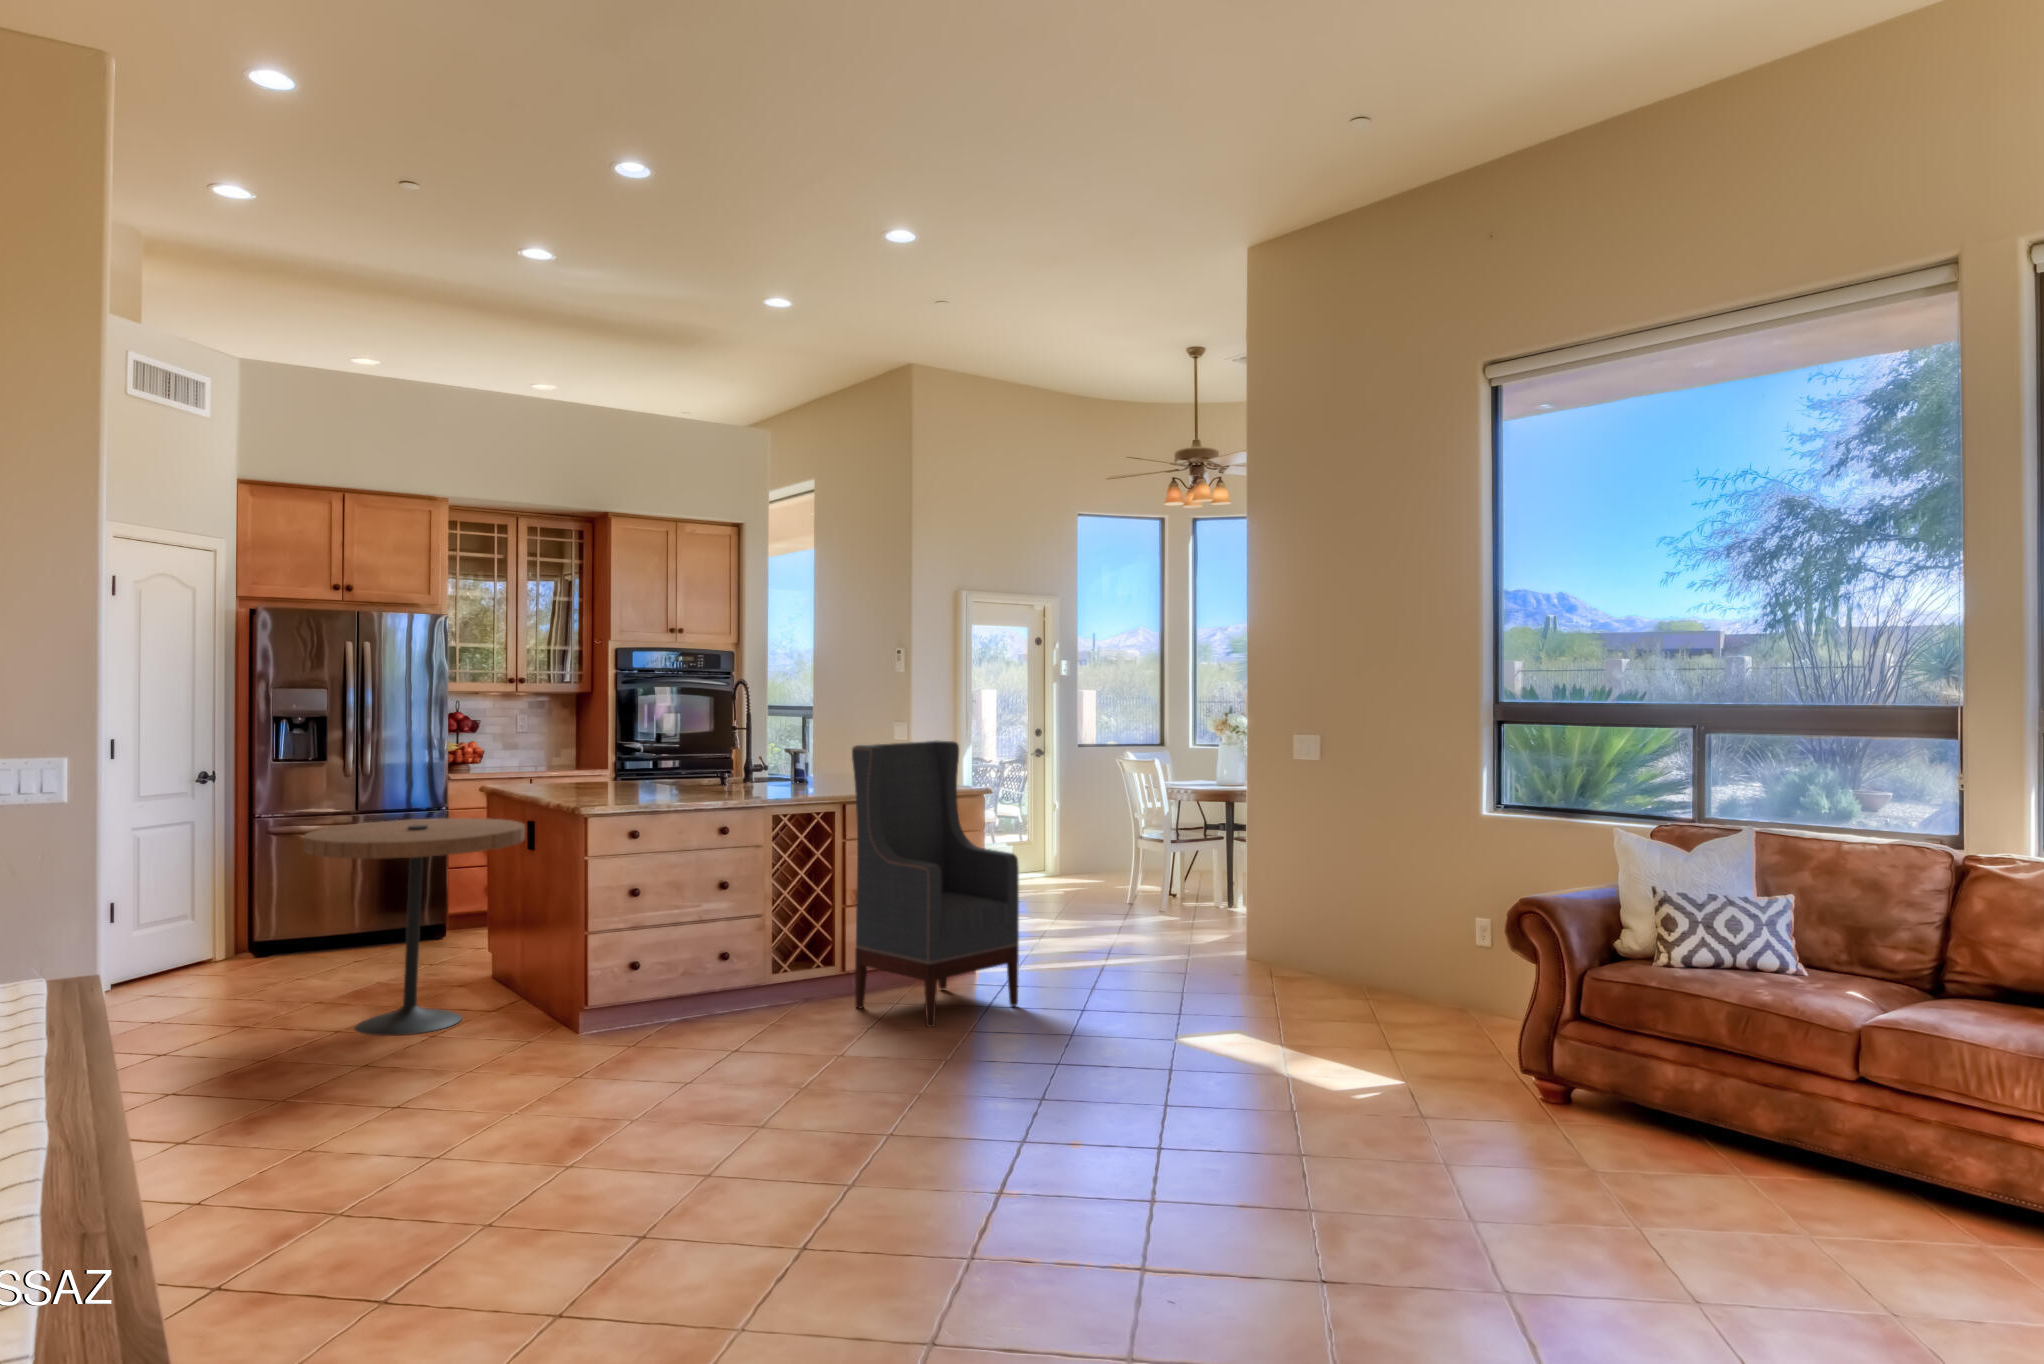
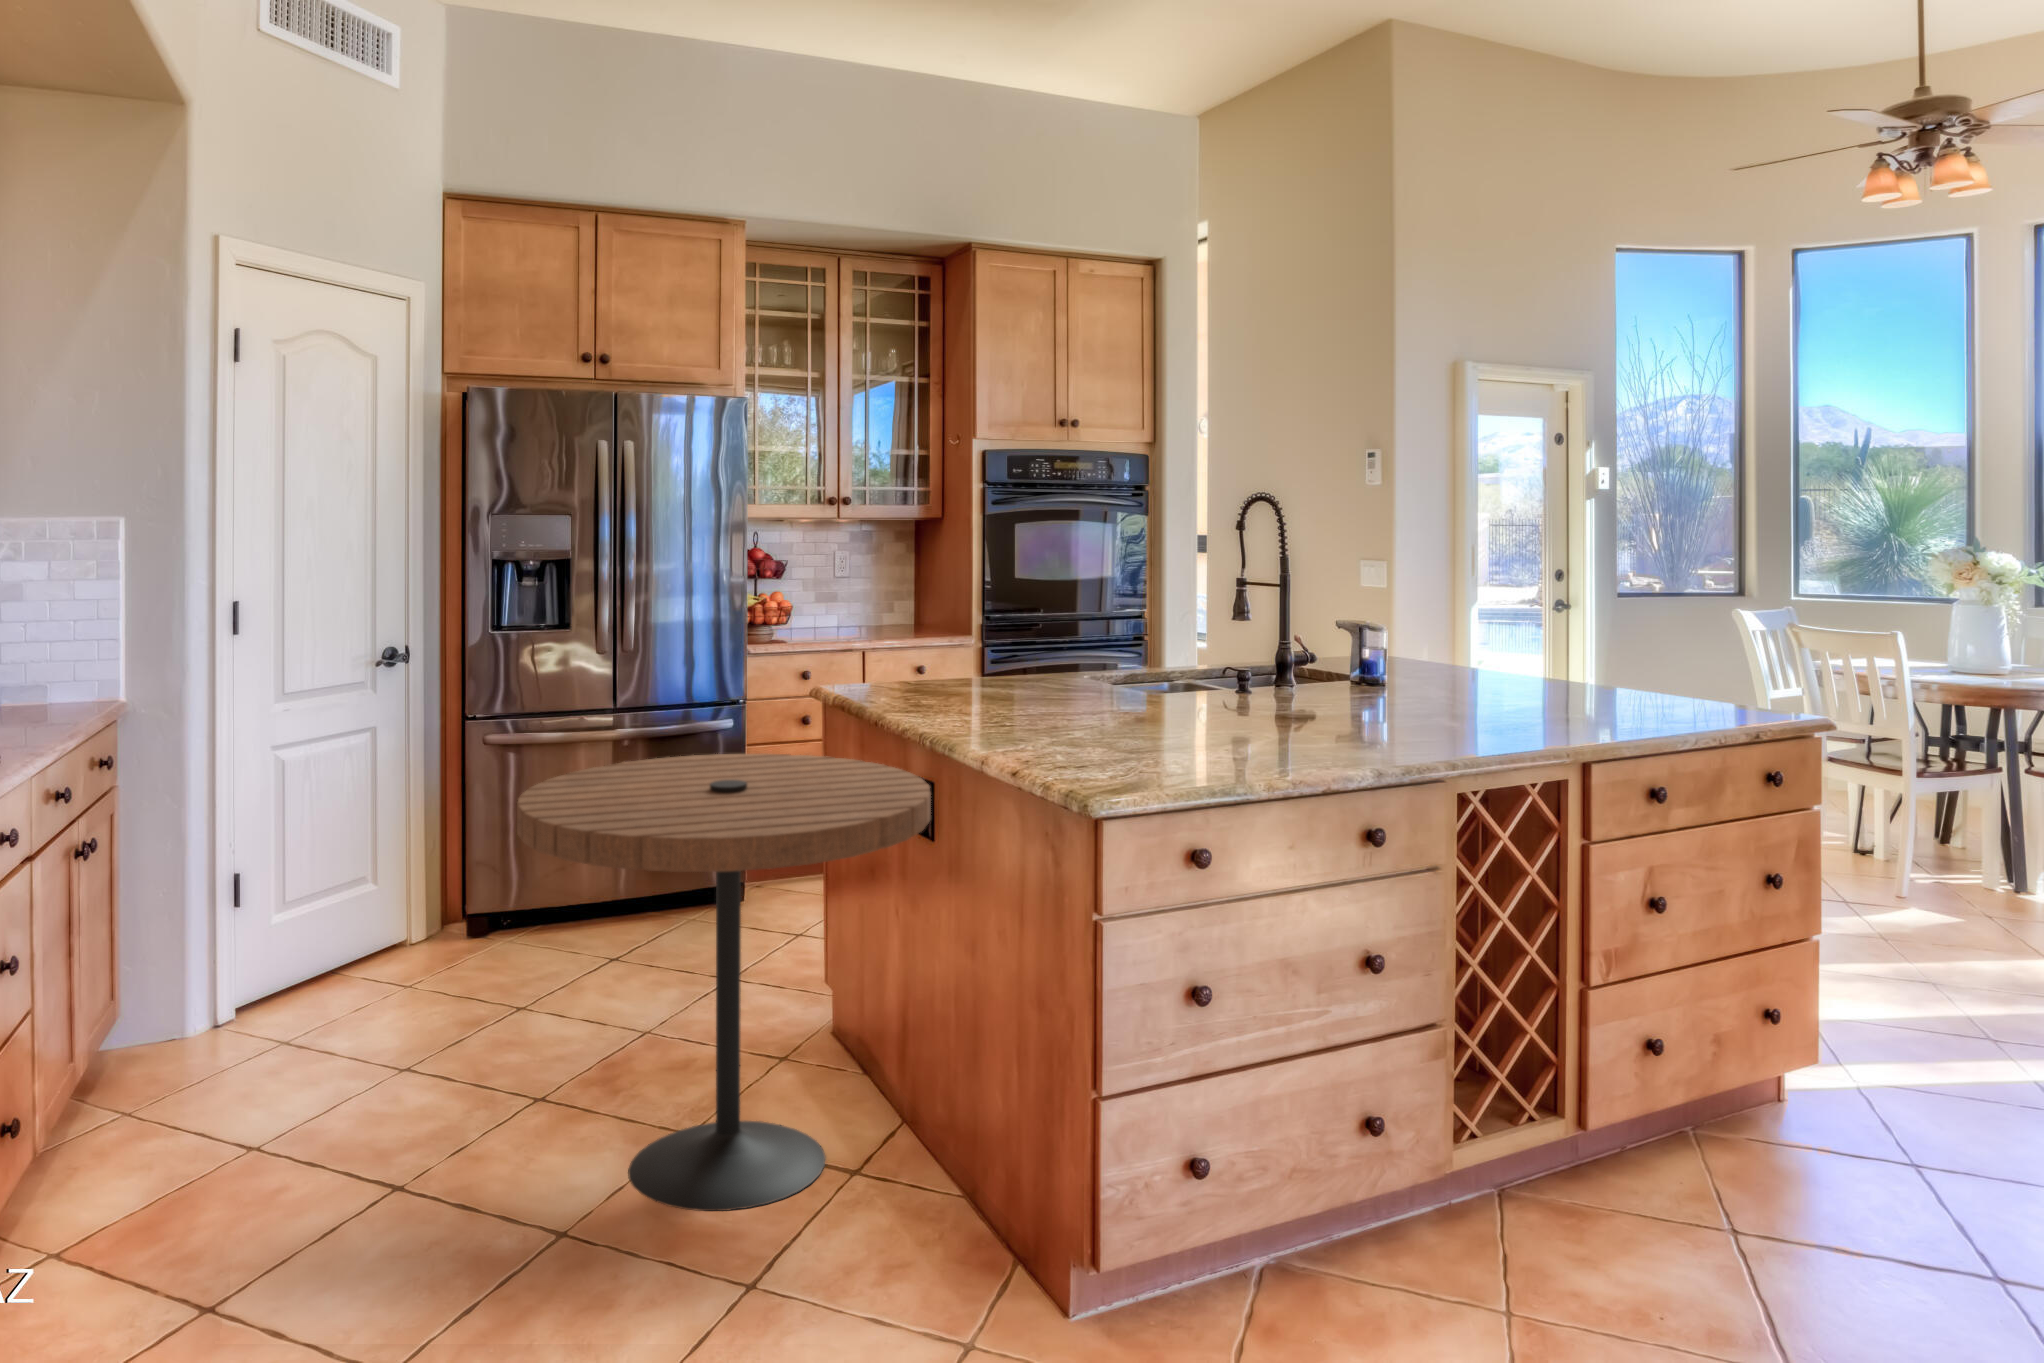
armchair: present [852,740,1019,1027] -> none [1608,631,2019,1317]

